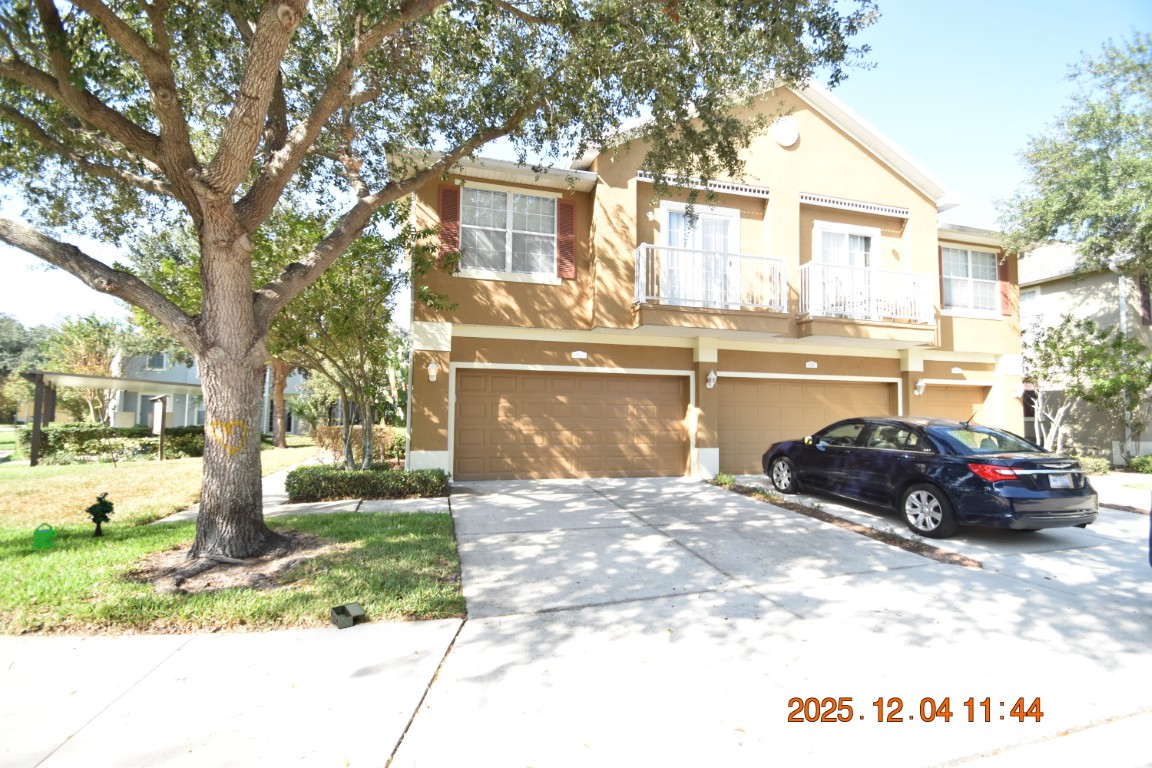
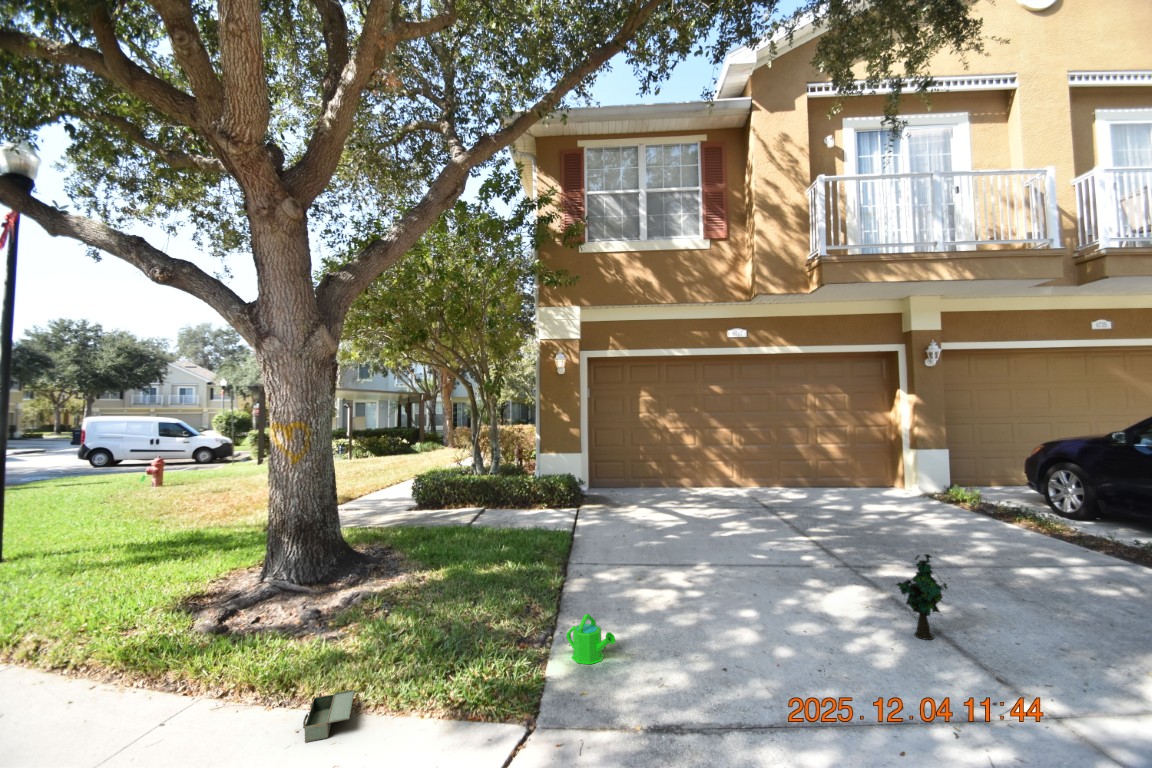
decorative plant: present [84,492,115,537] -> present [896,554,948,640]
watering can: present [32,523,57,548] -> present [566,614,616,664]

